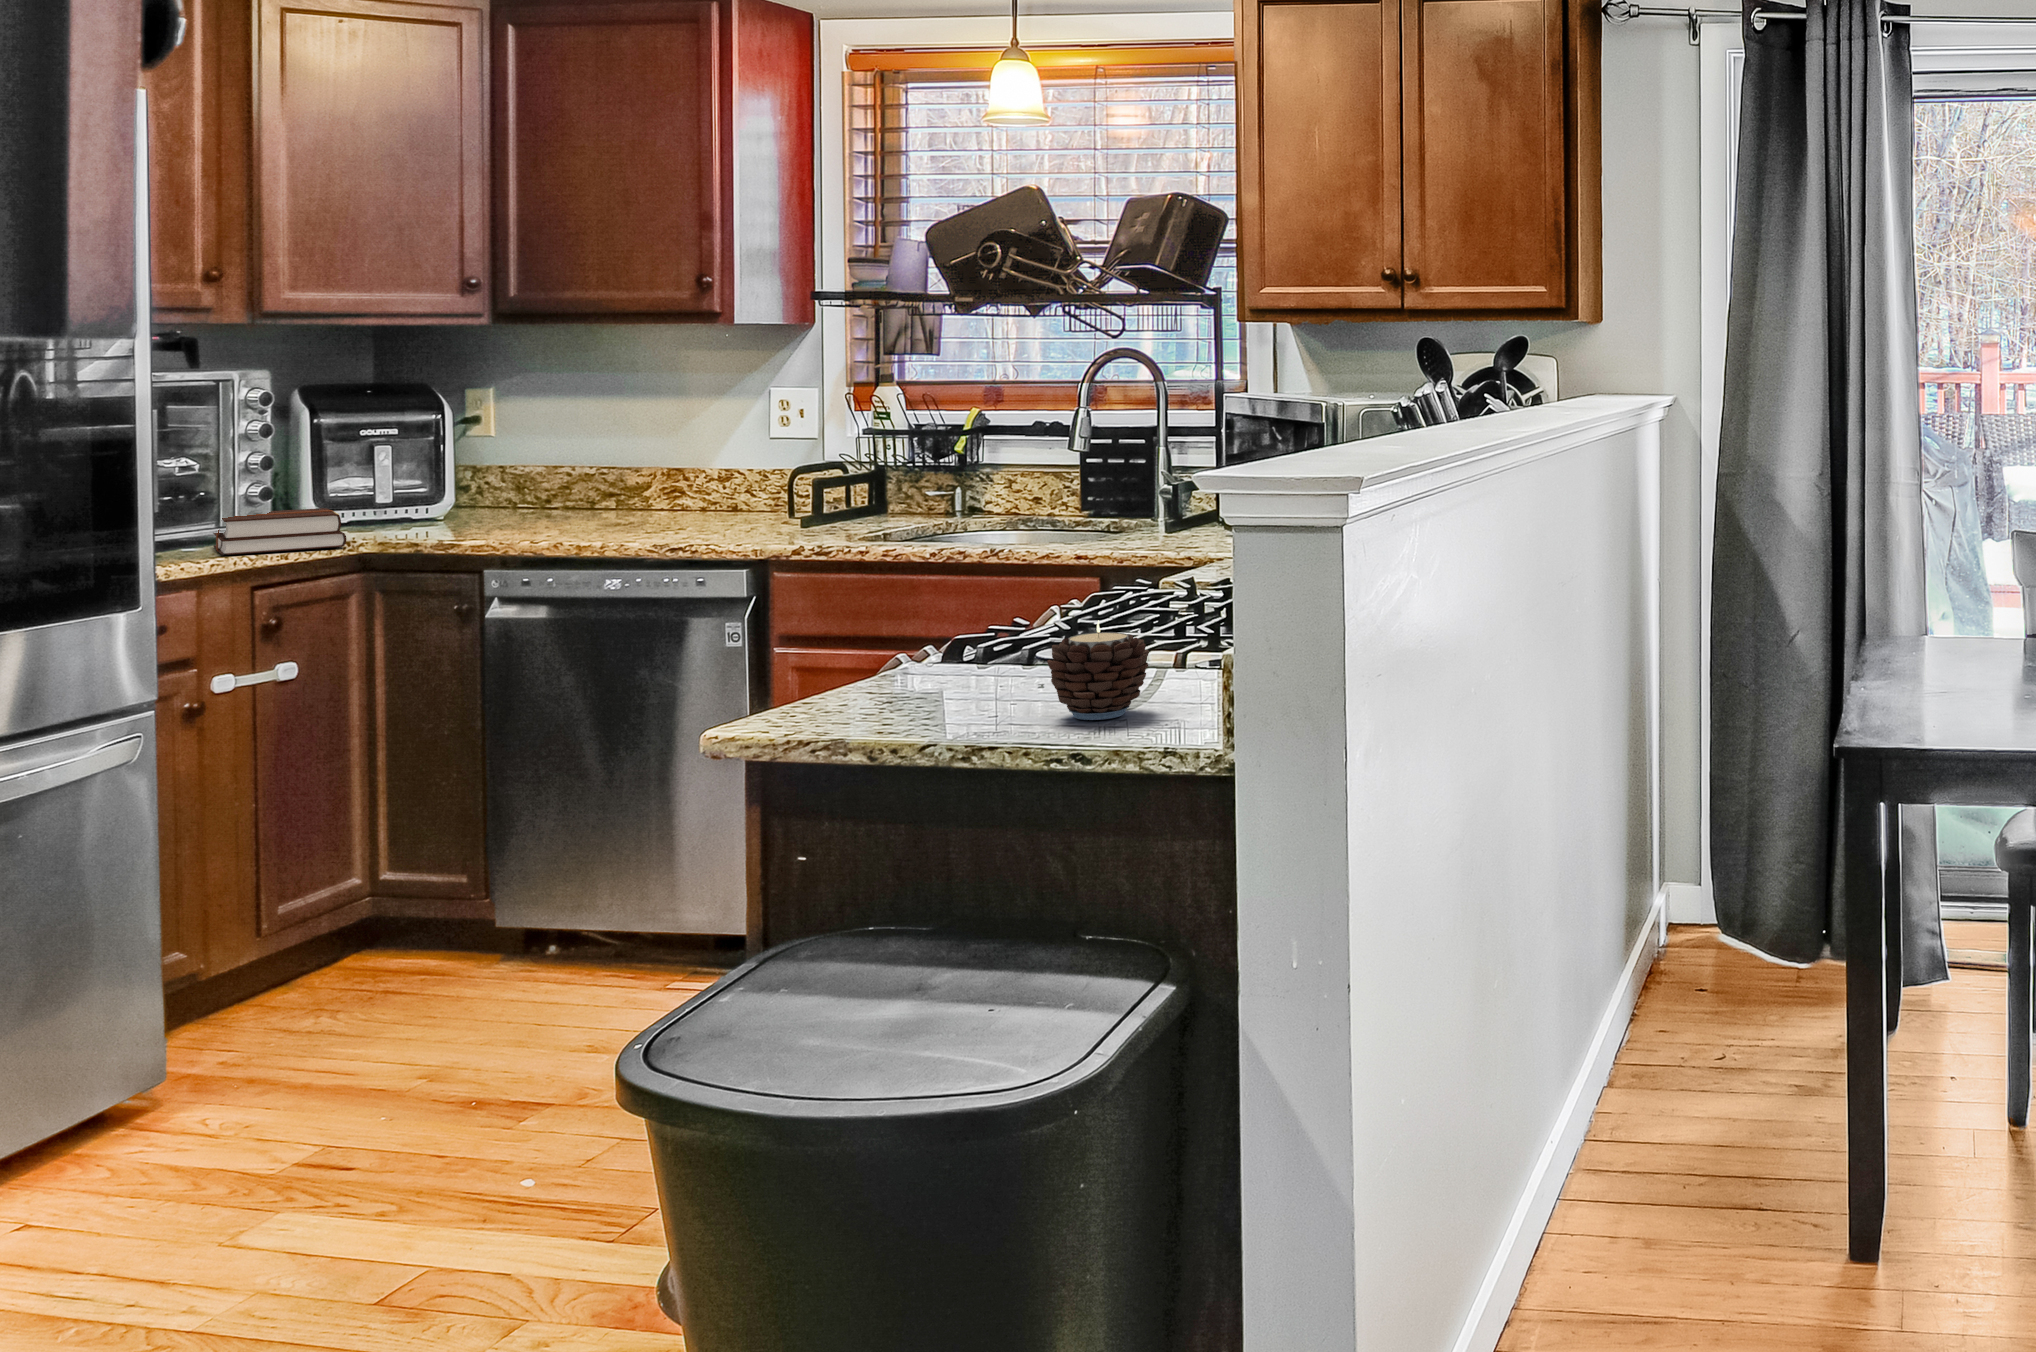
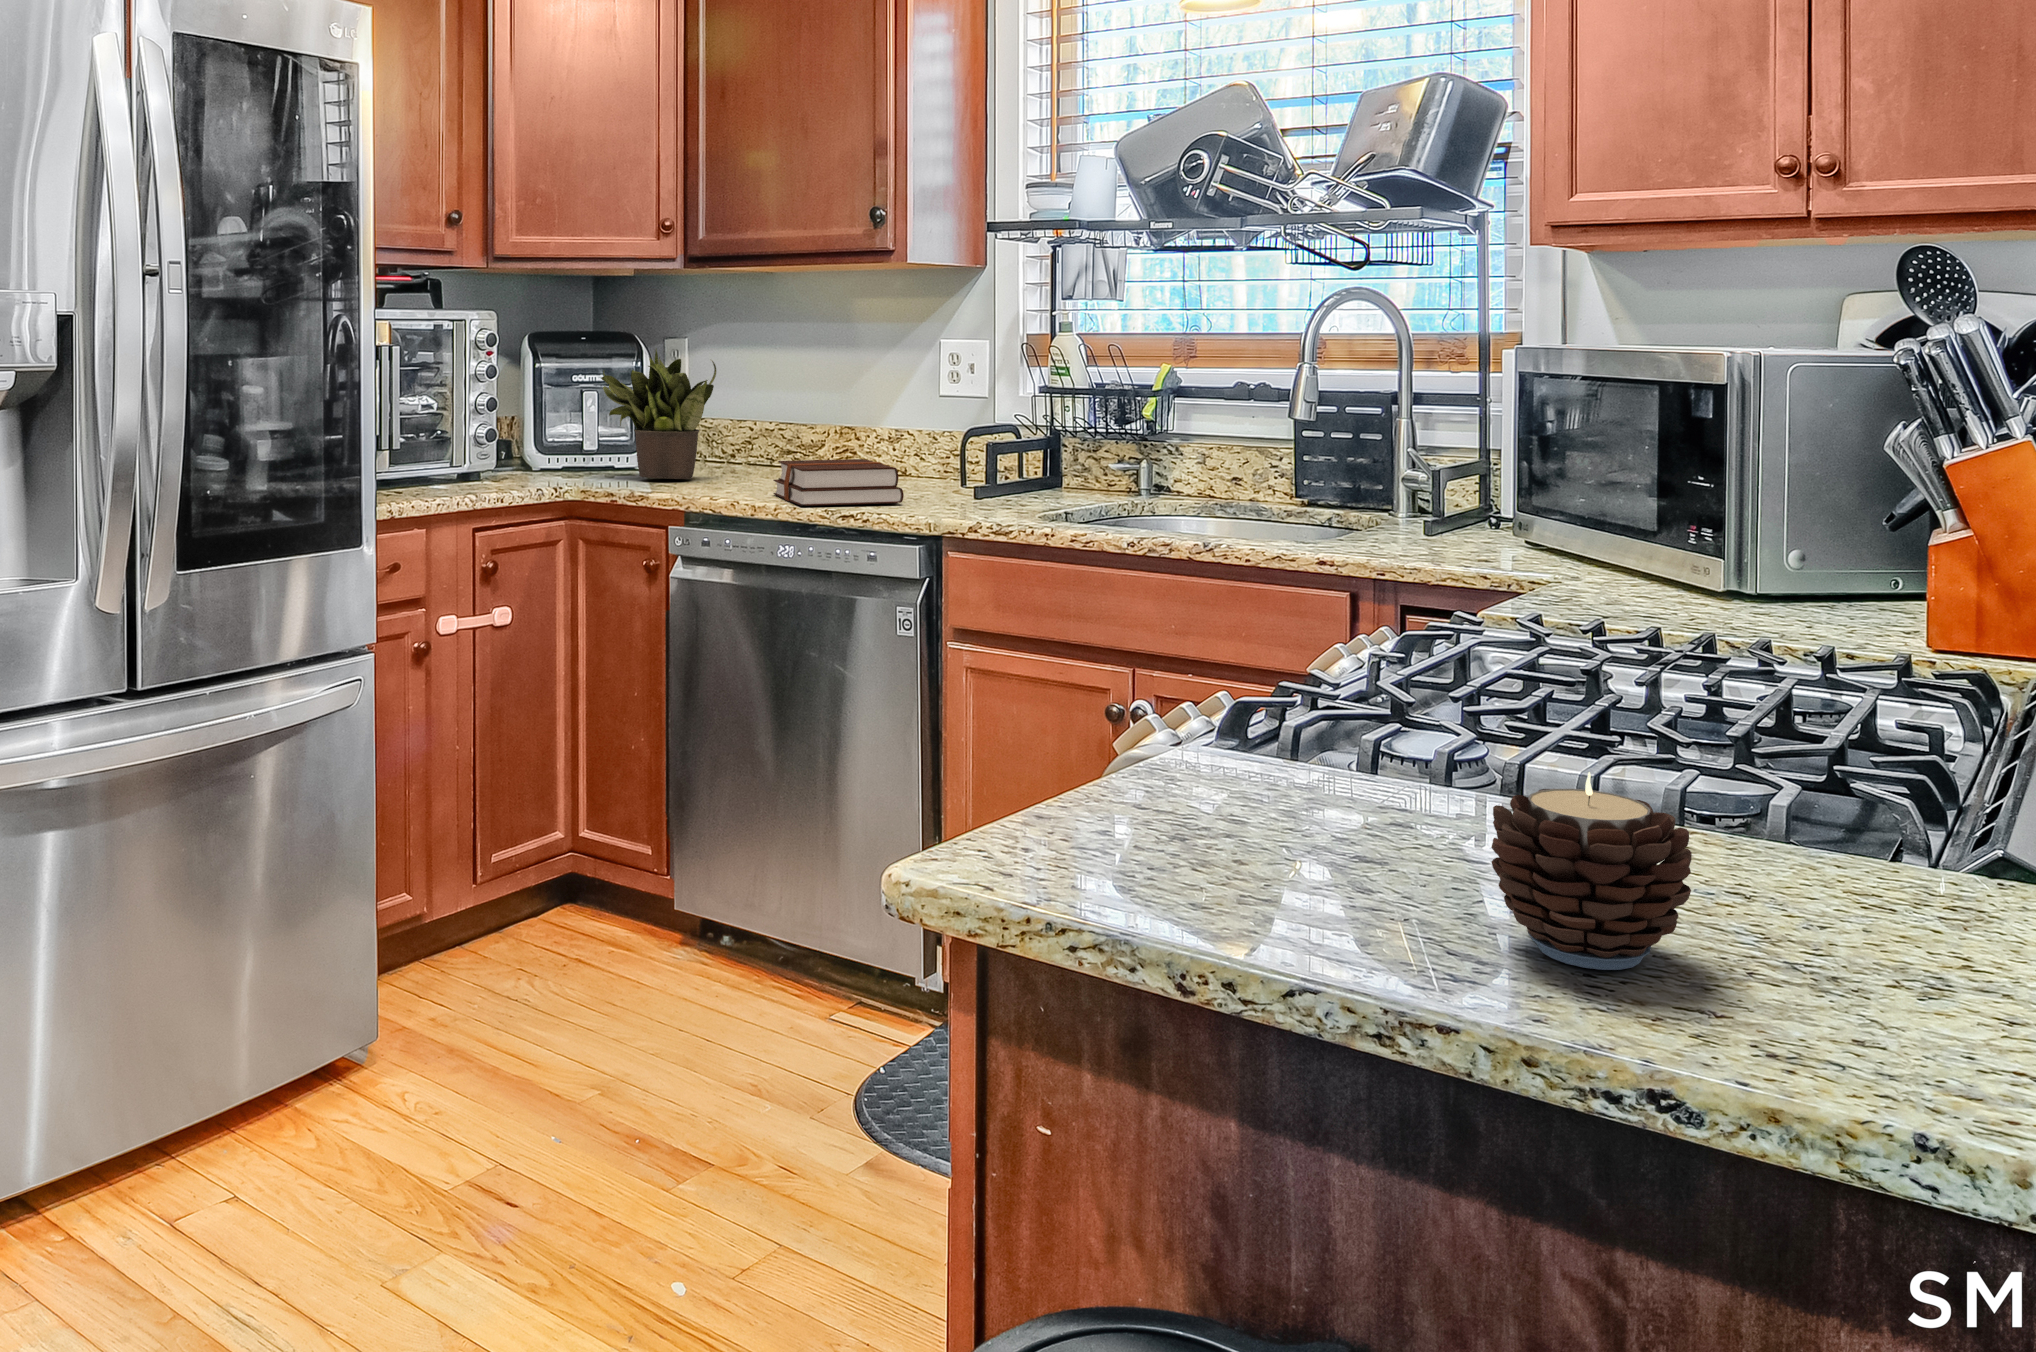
potted plant: none [401,401,534,528] -> present [601,349,716,479]
hardback book: present [213,508,346,555] -> present [773,459,904,506]

